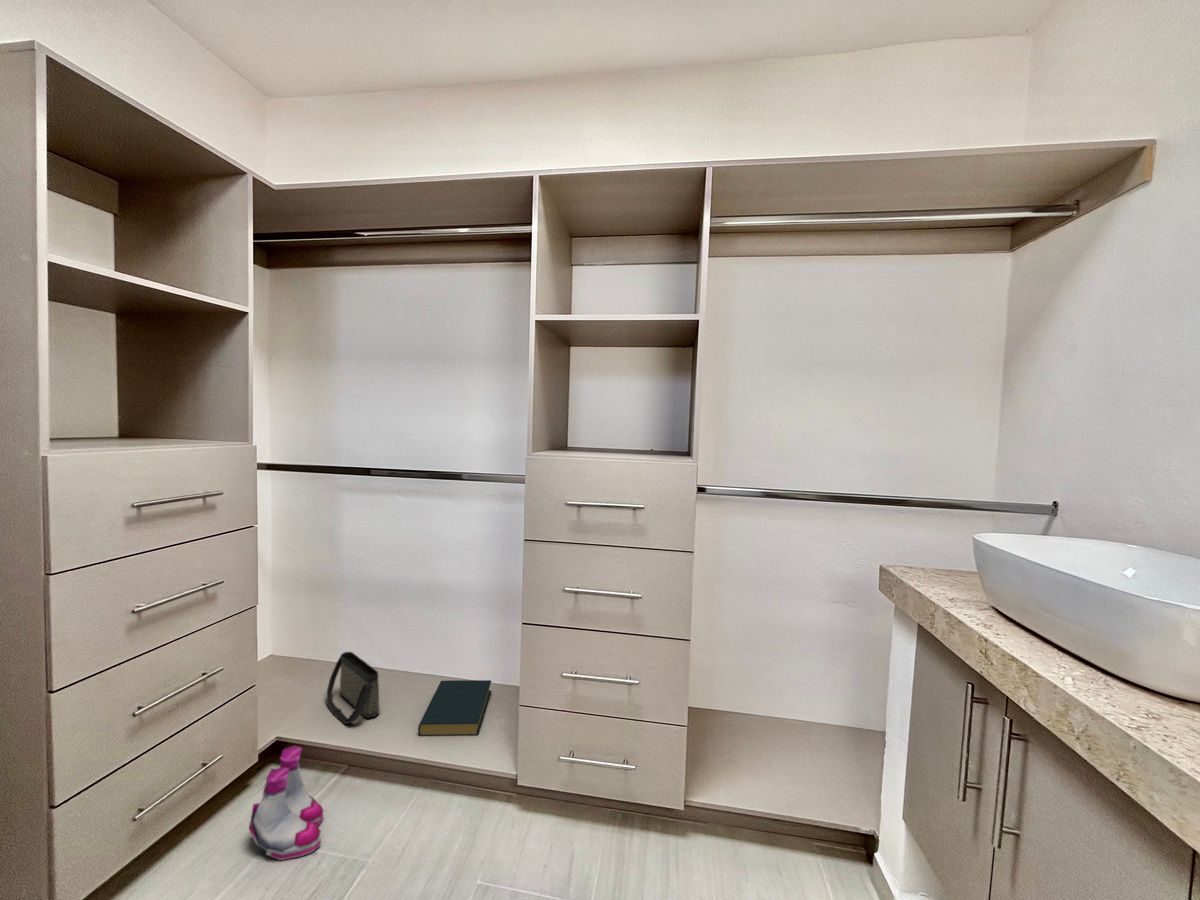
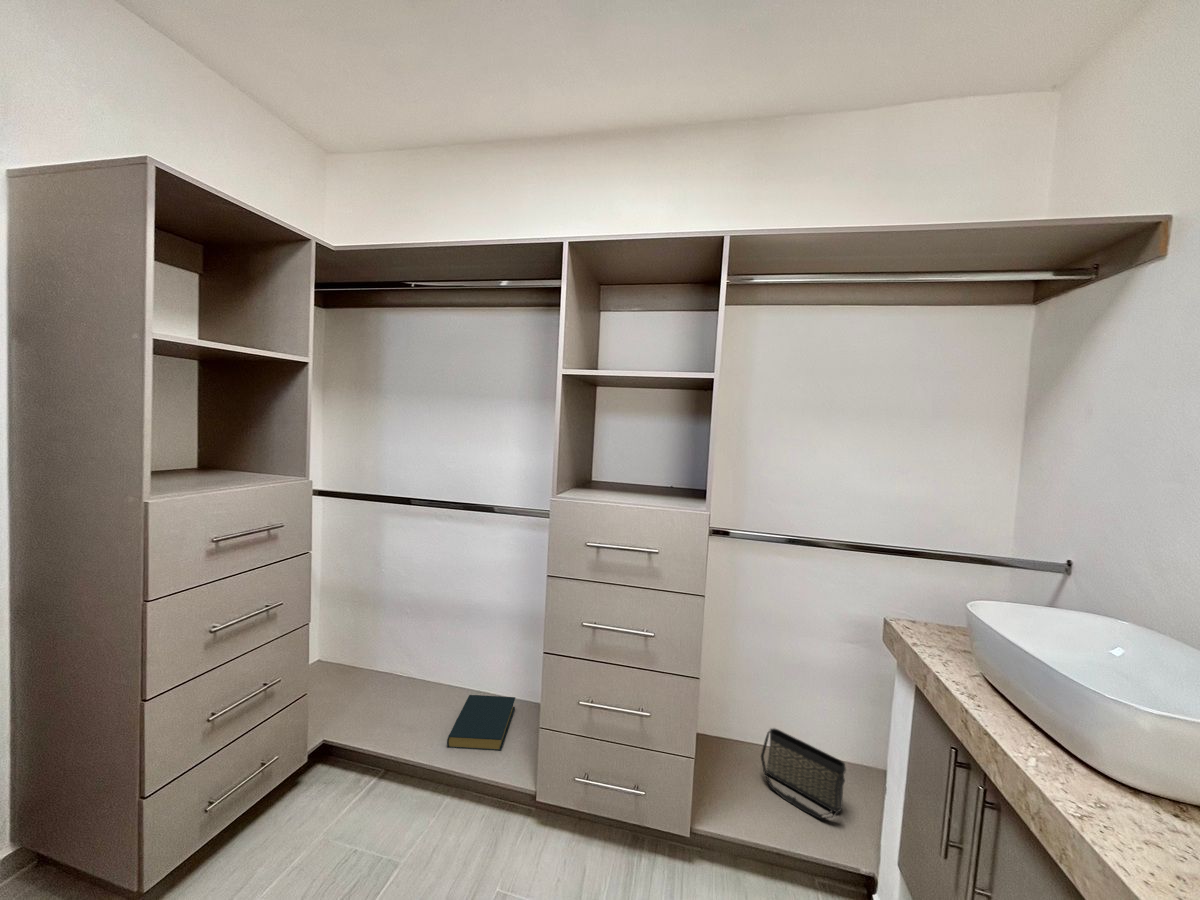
handbag: present [327,652,379,724] -> present [761,729,846,819]
boots: present [249,746,323,860] -> none [298,751,362,854]

